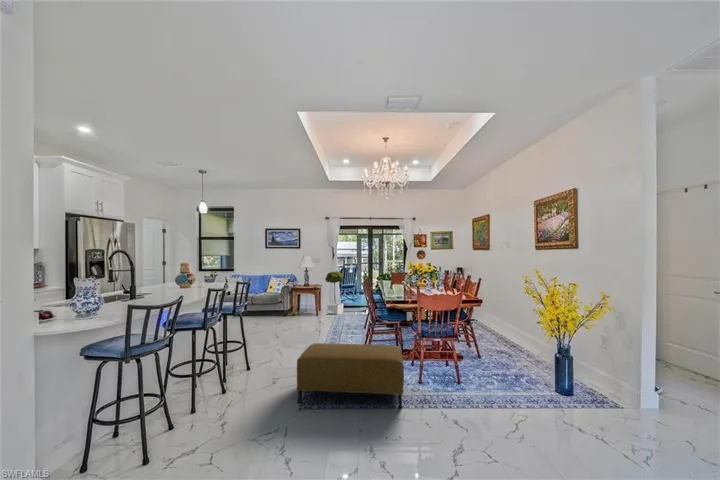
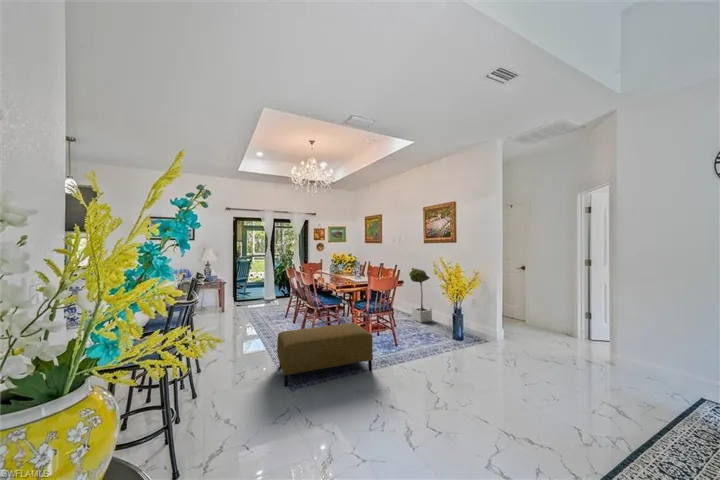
potted tree: present [325,271,344,314] -> present [409,268,432,323]

